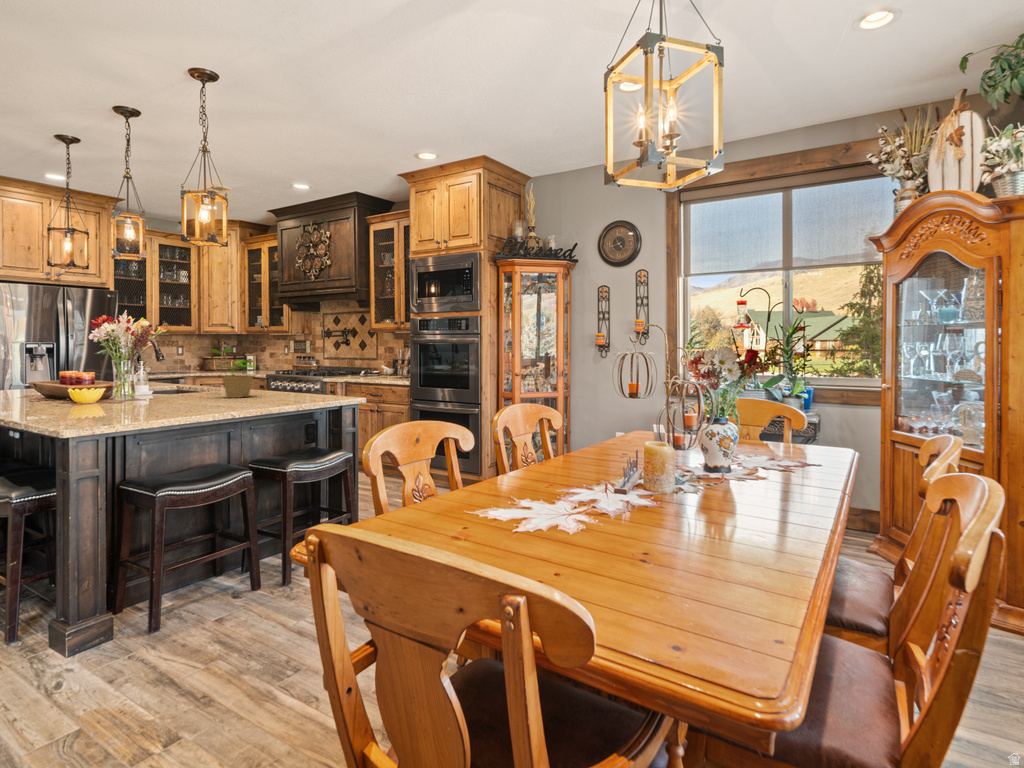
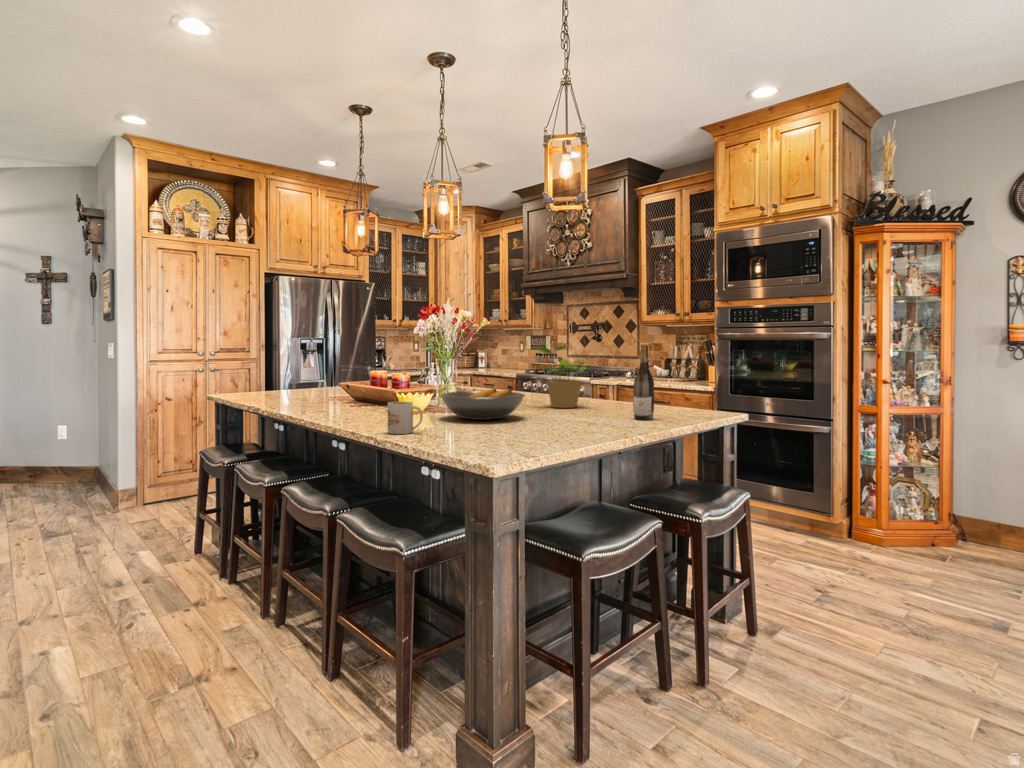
wine bottle: none [267,347,283,403] -> present [633,345,654,420]
fruit bowl: none [101,381,179,406] -> present [441,389,524,420]
mug: none [28,391,62,415] -> present [388,402,423,434]

